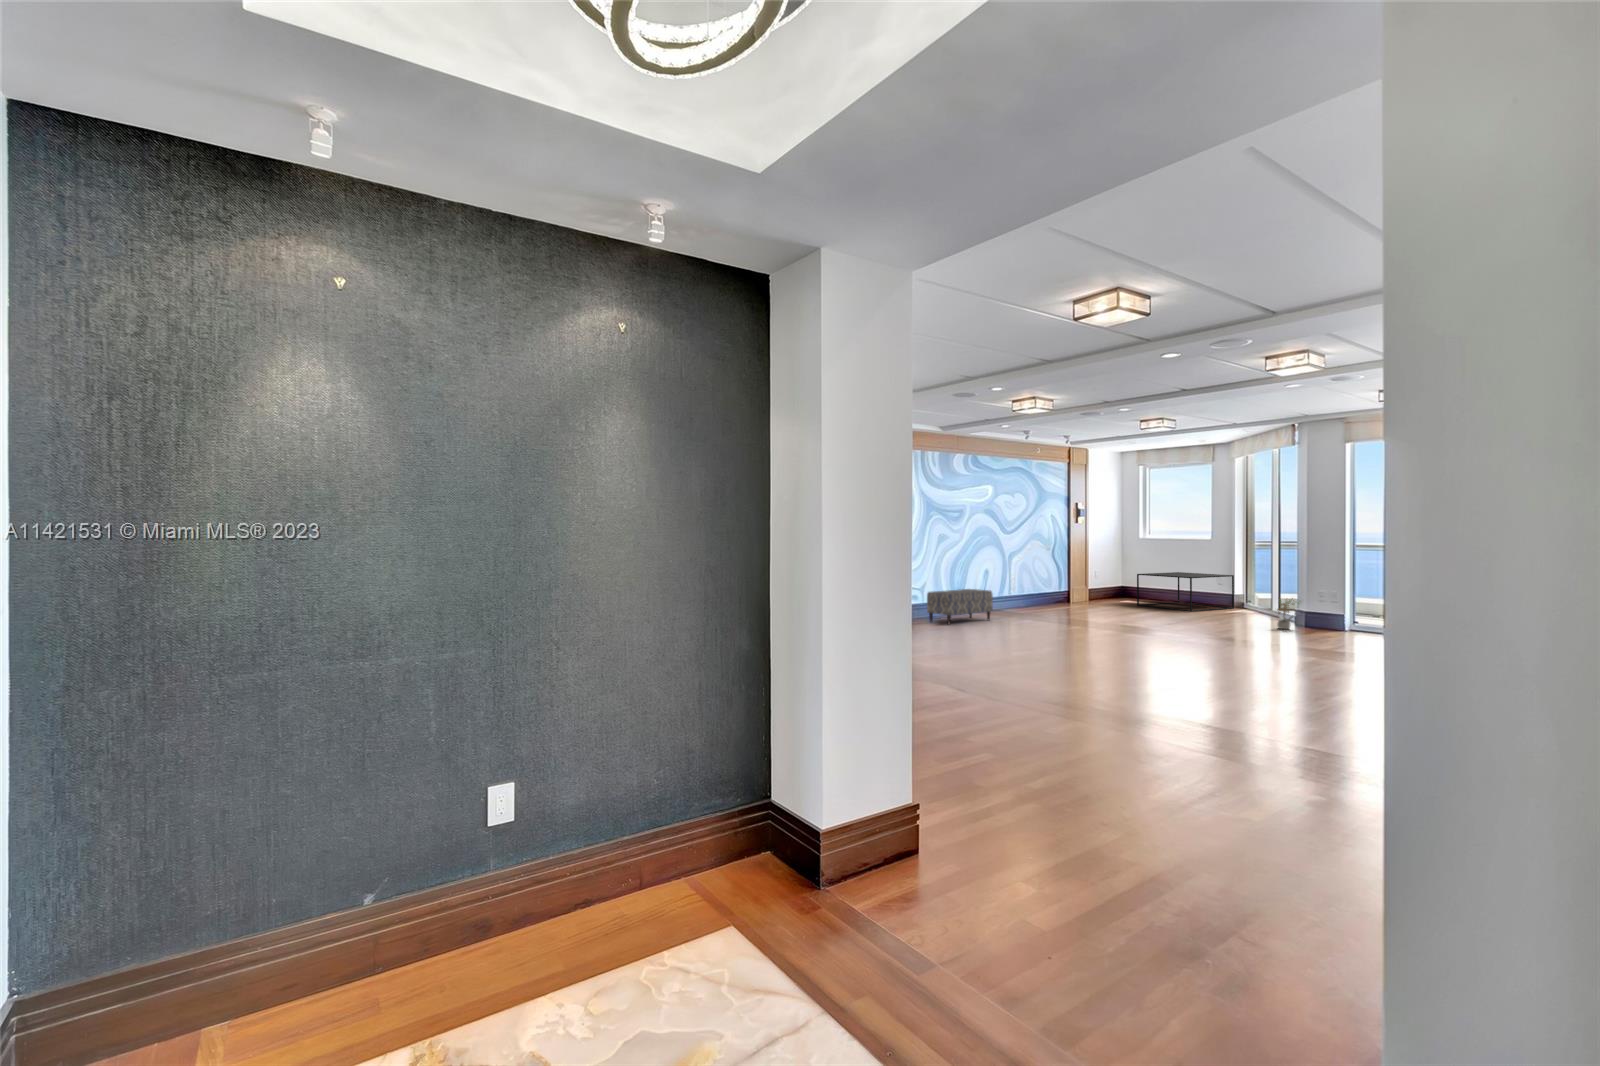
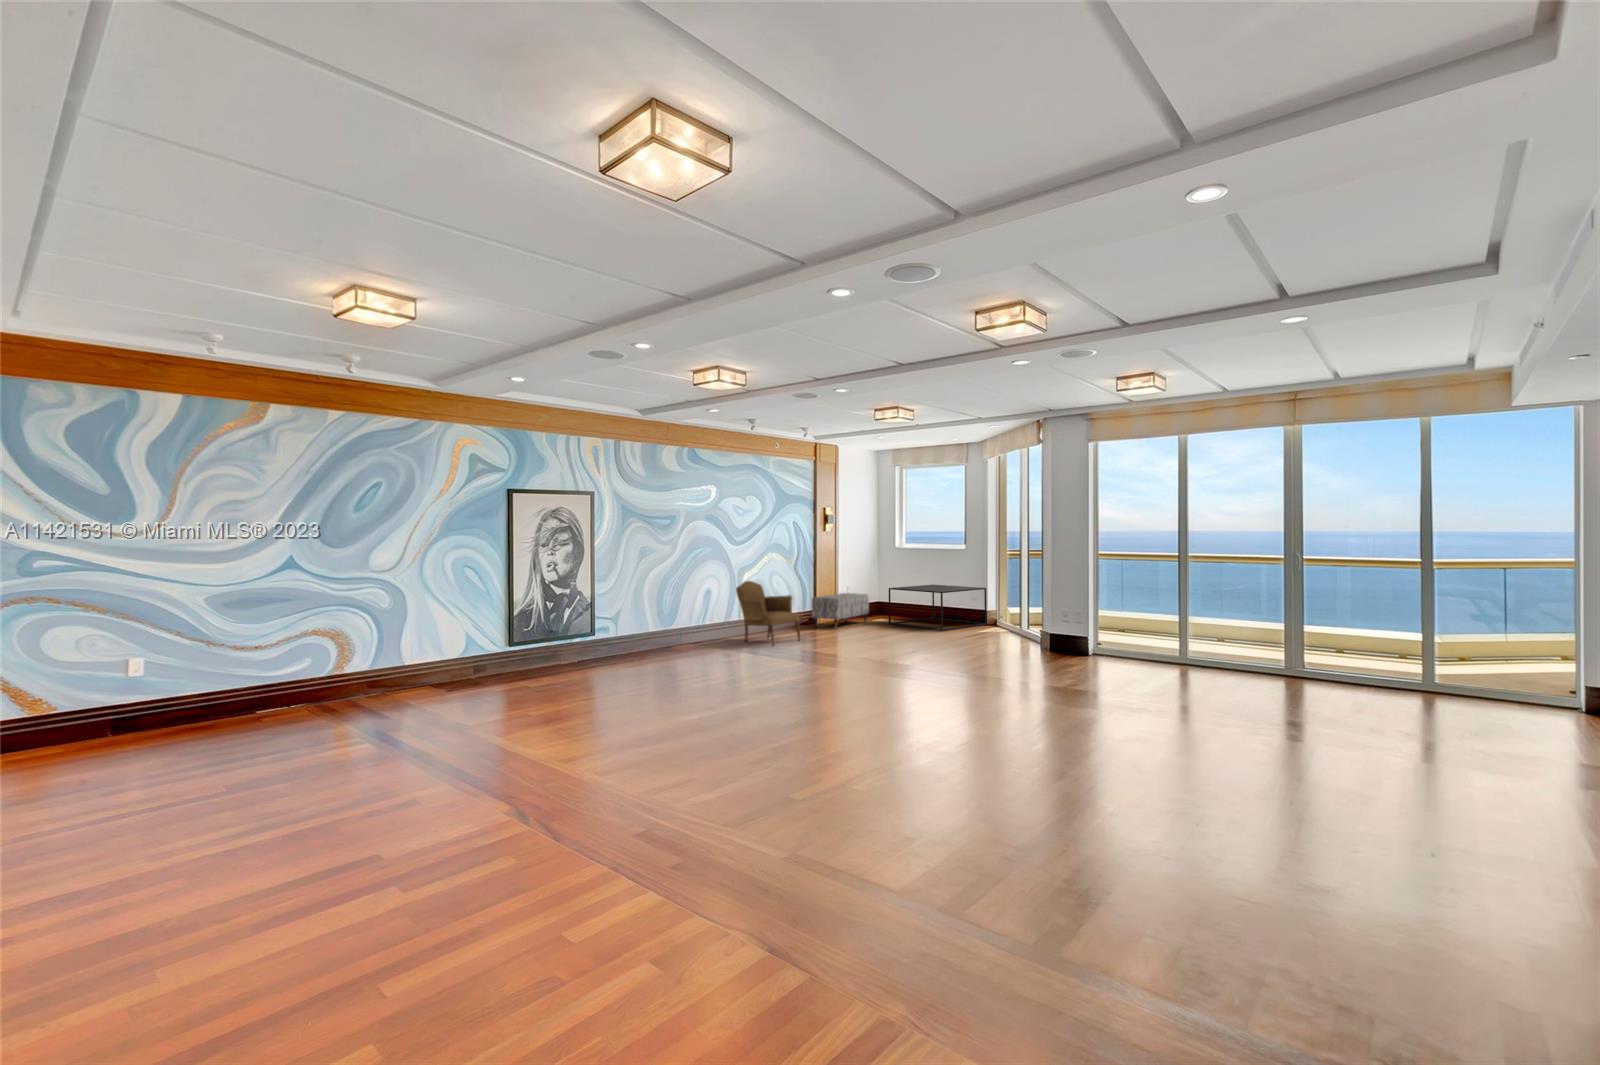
armchair: none [1006,564,1062,617] -> present [736,581,800,645]
bench: present [927,589,993,625] -> present [812,593,869,629]
potted plant: present [1277,598,1294,629] -> none [1018,616,1051,653]

